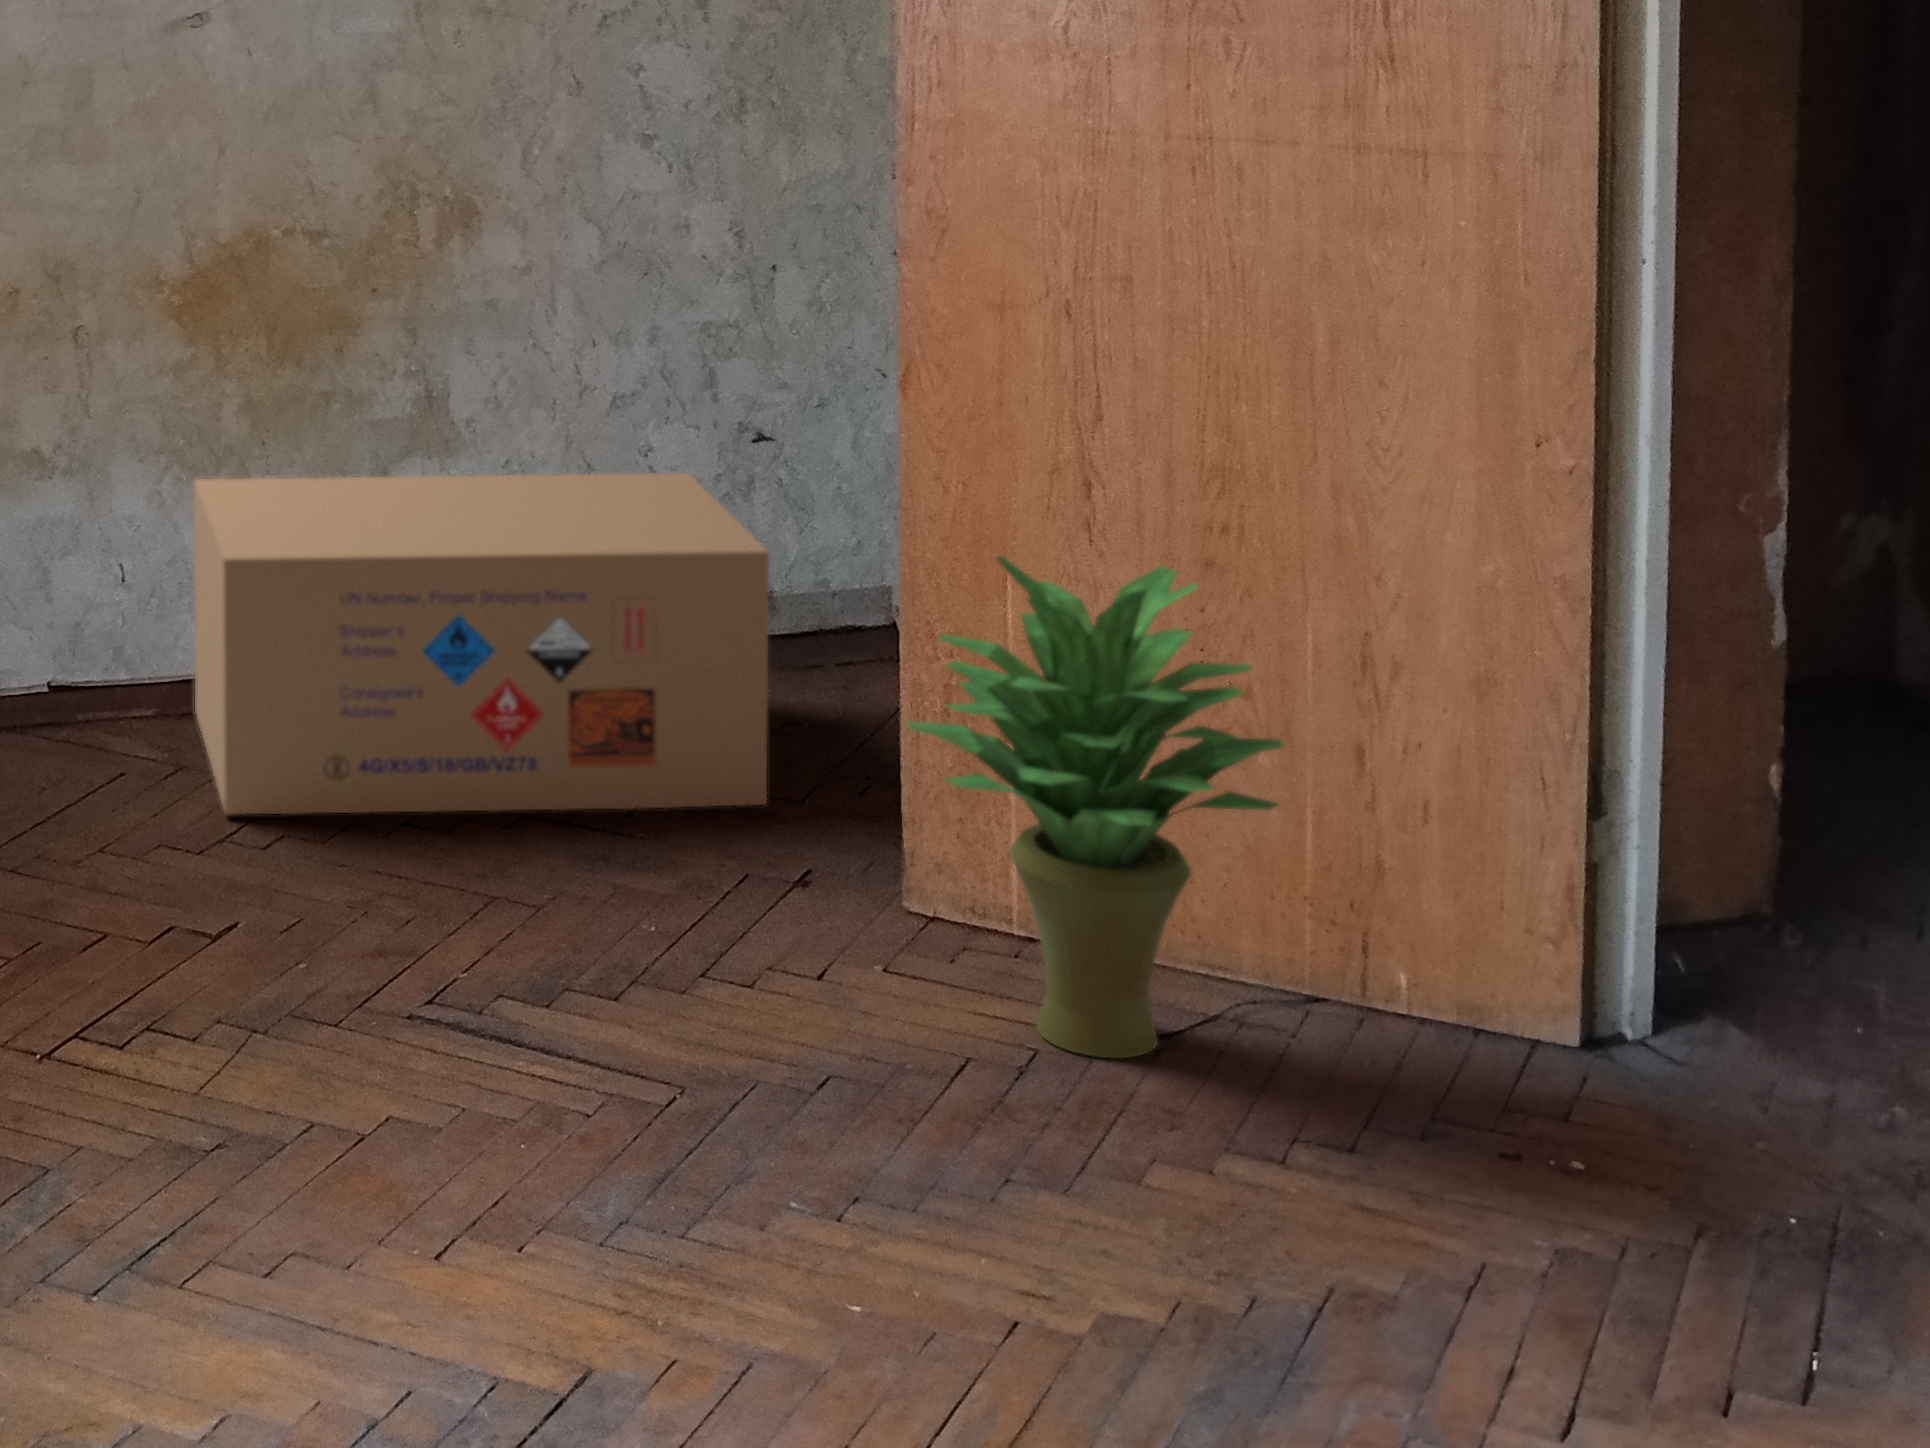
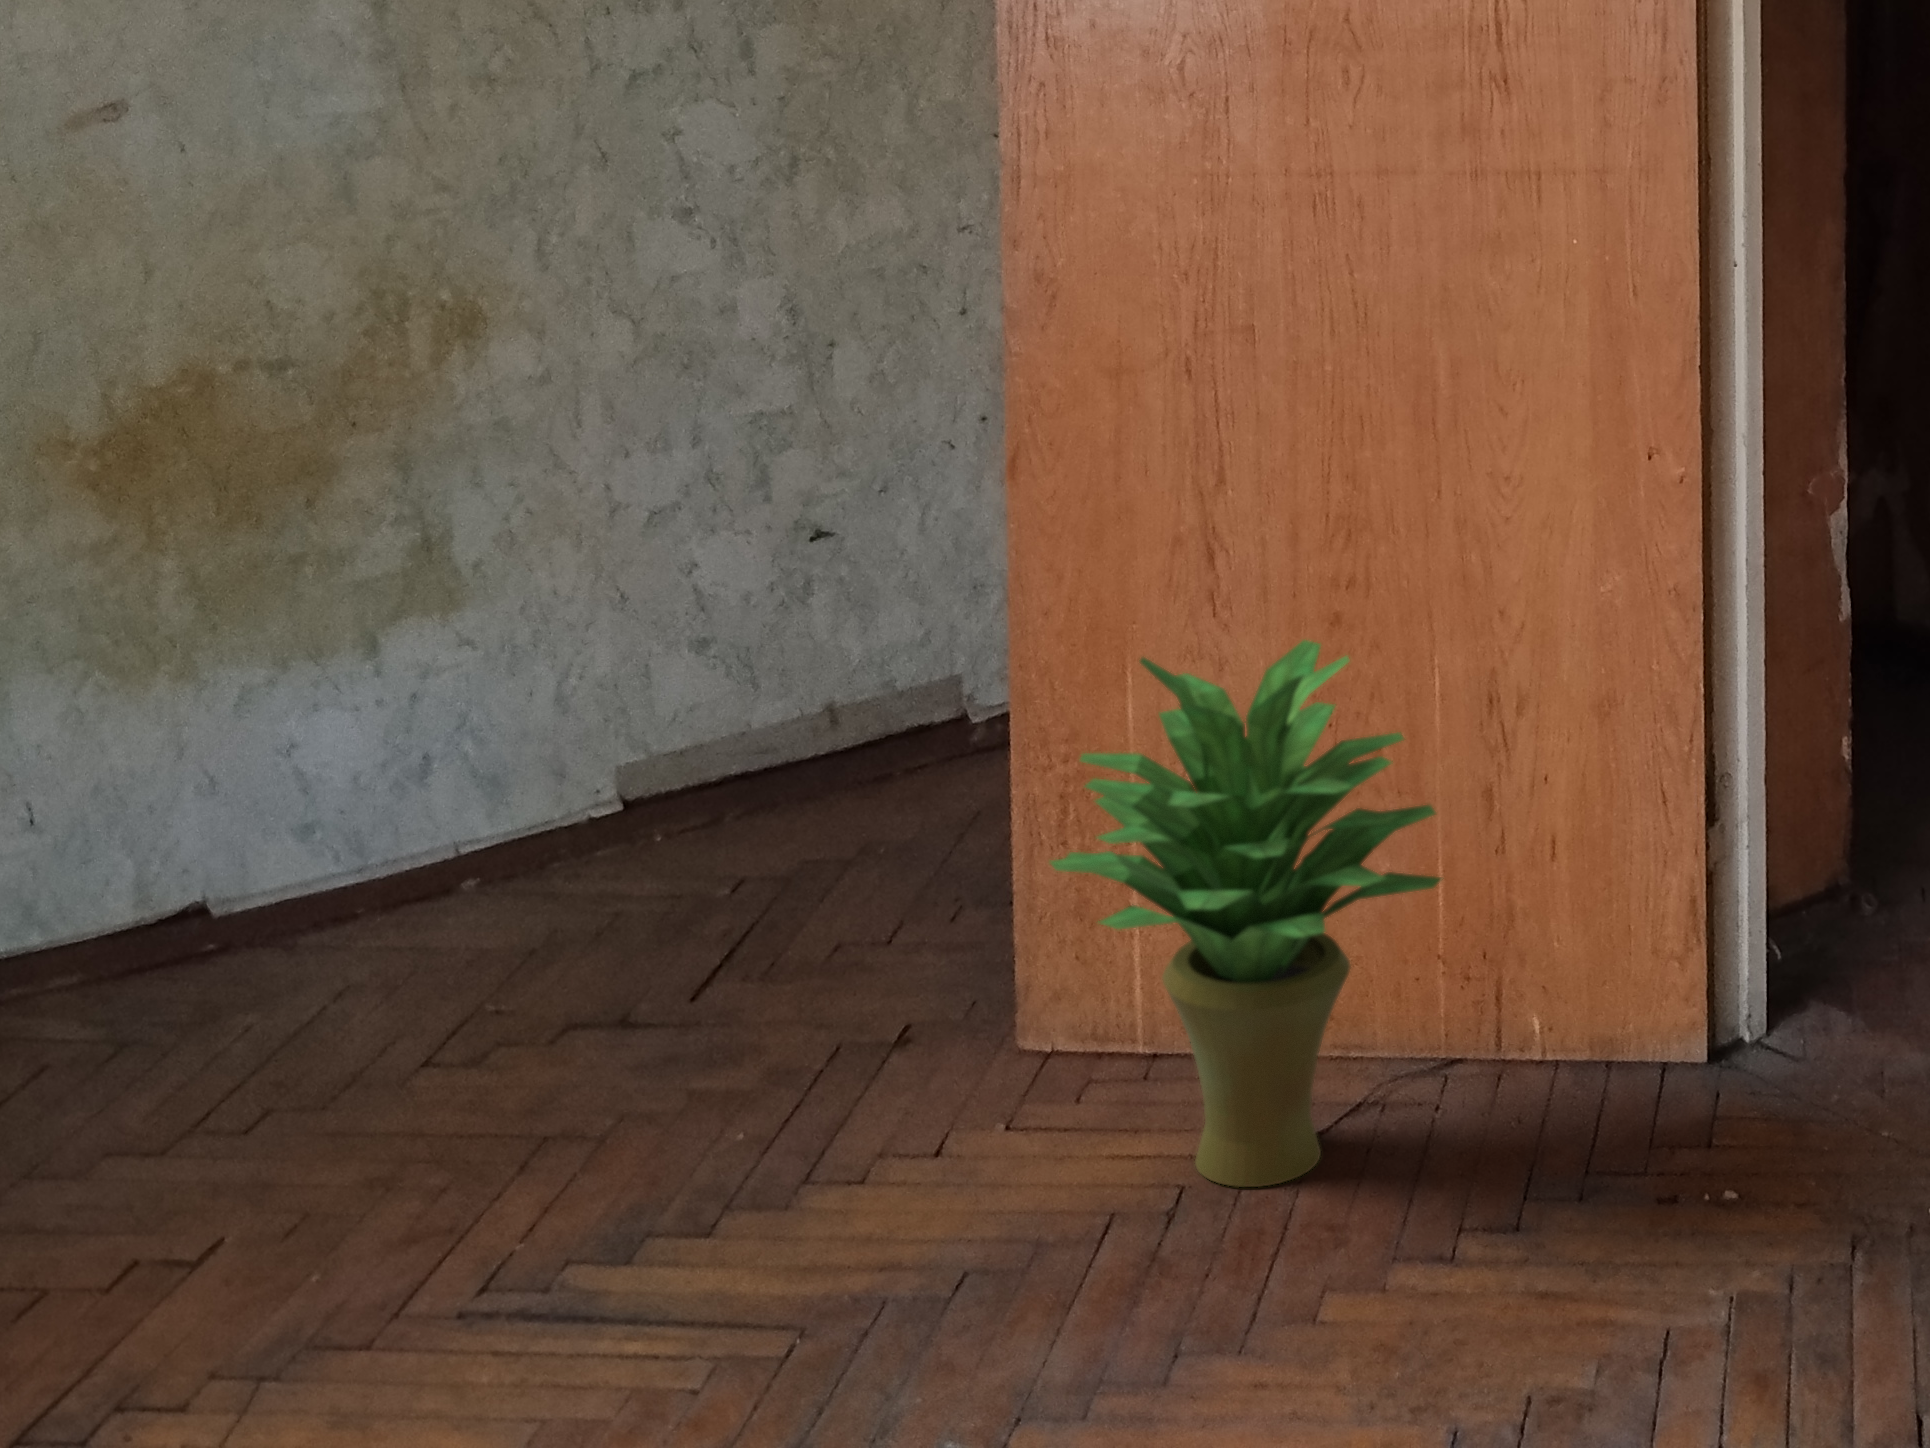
cardboard box: present [194,473,769,814] -> none [105,586,858,1120]

